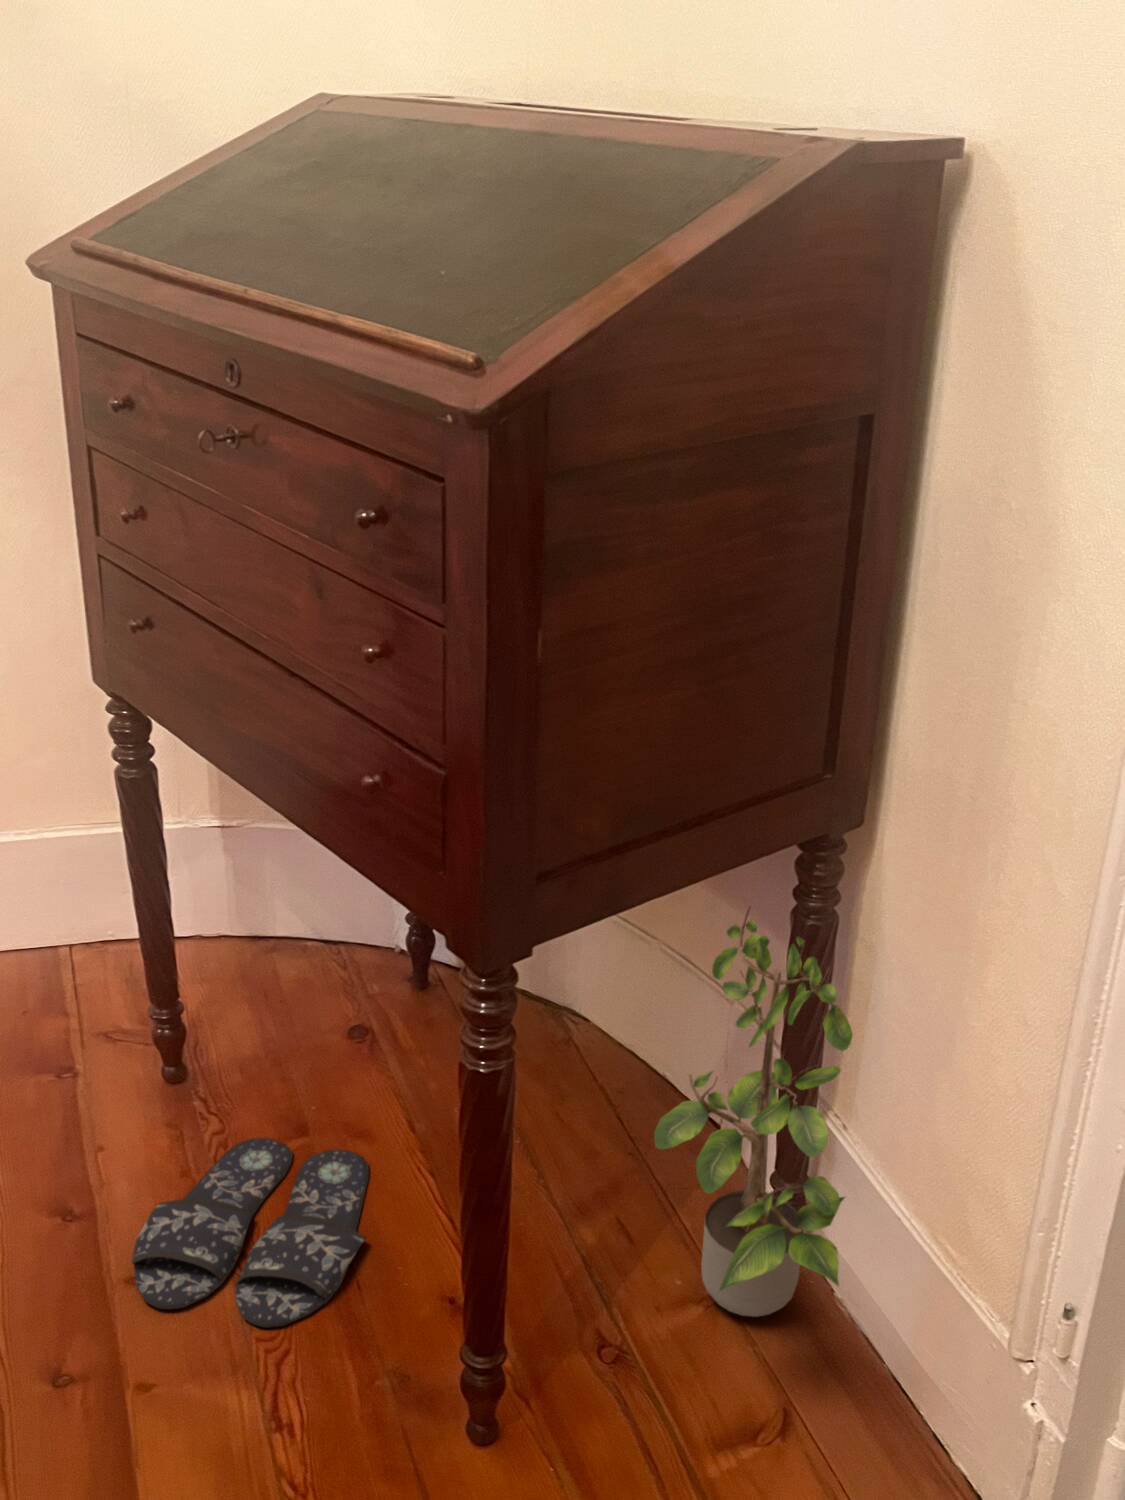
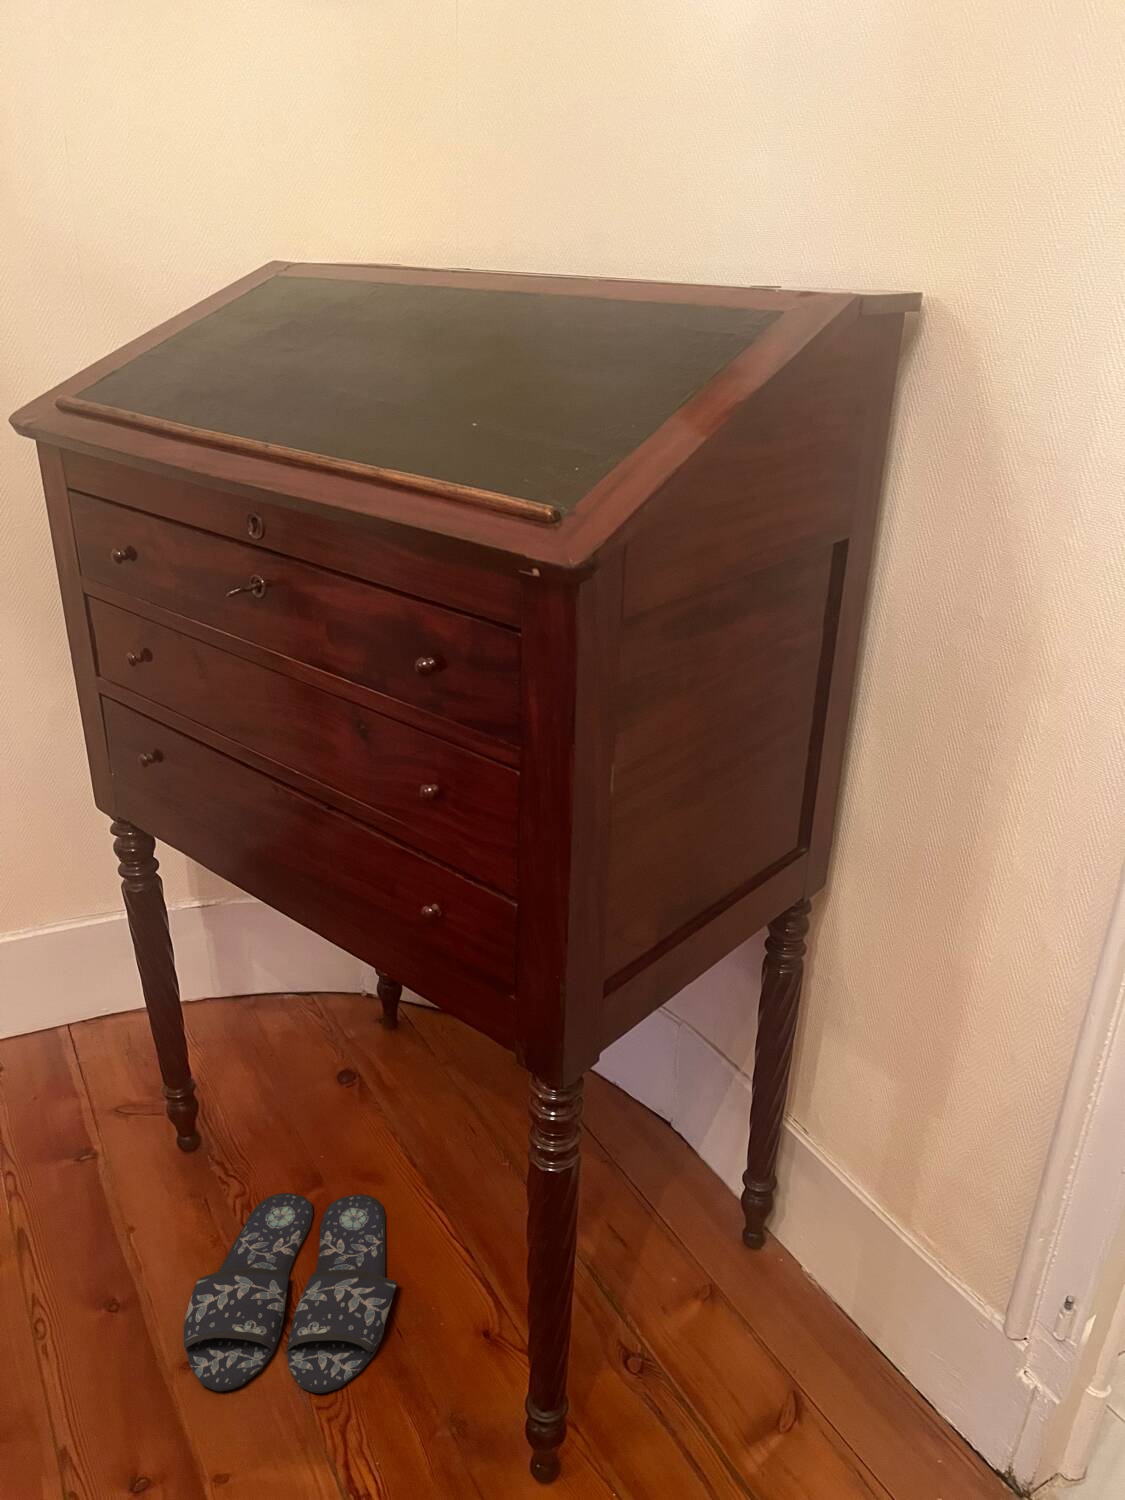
potted plant: present [654,907,853,1317] -> none [650,962,850,1306]

